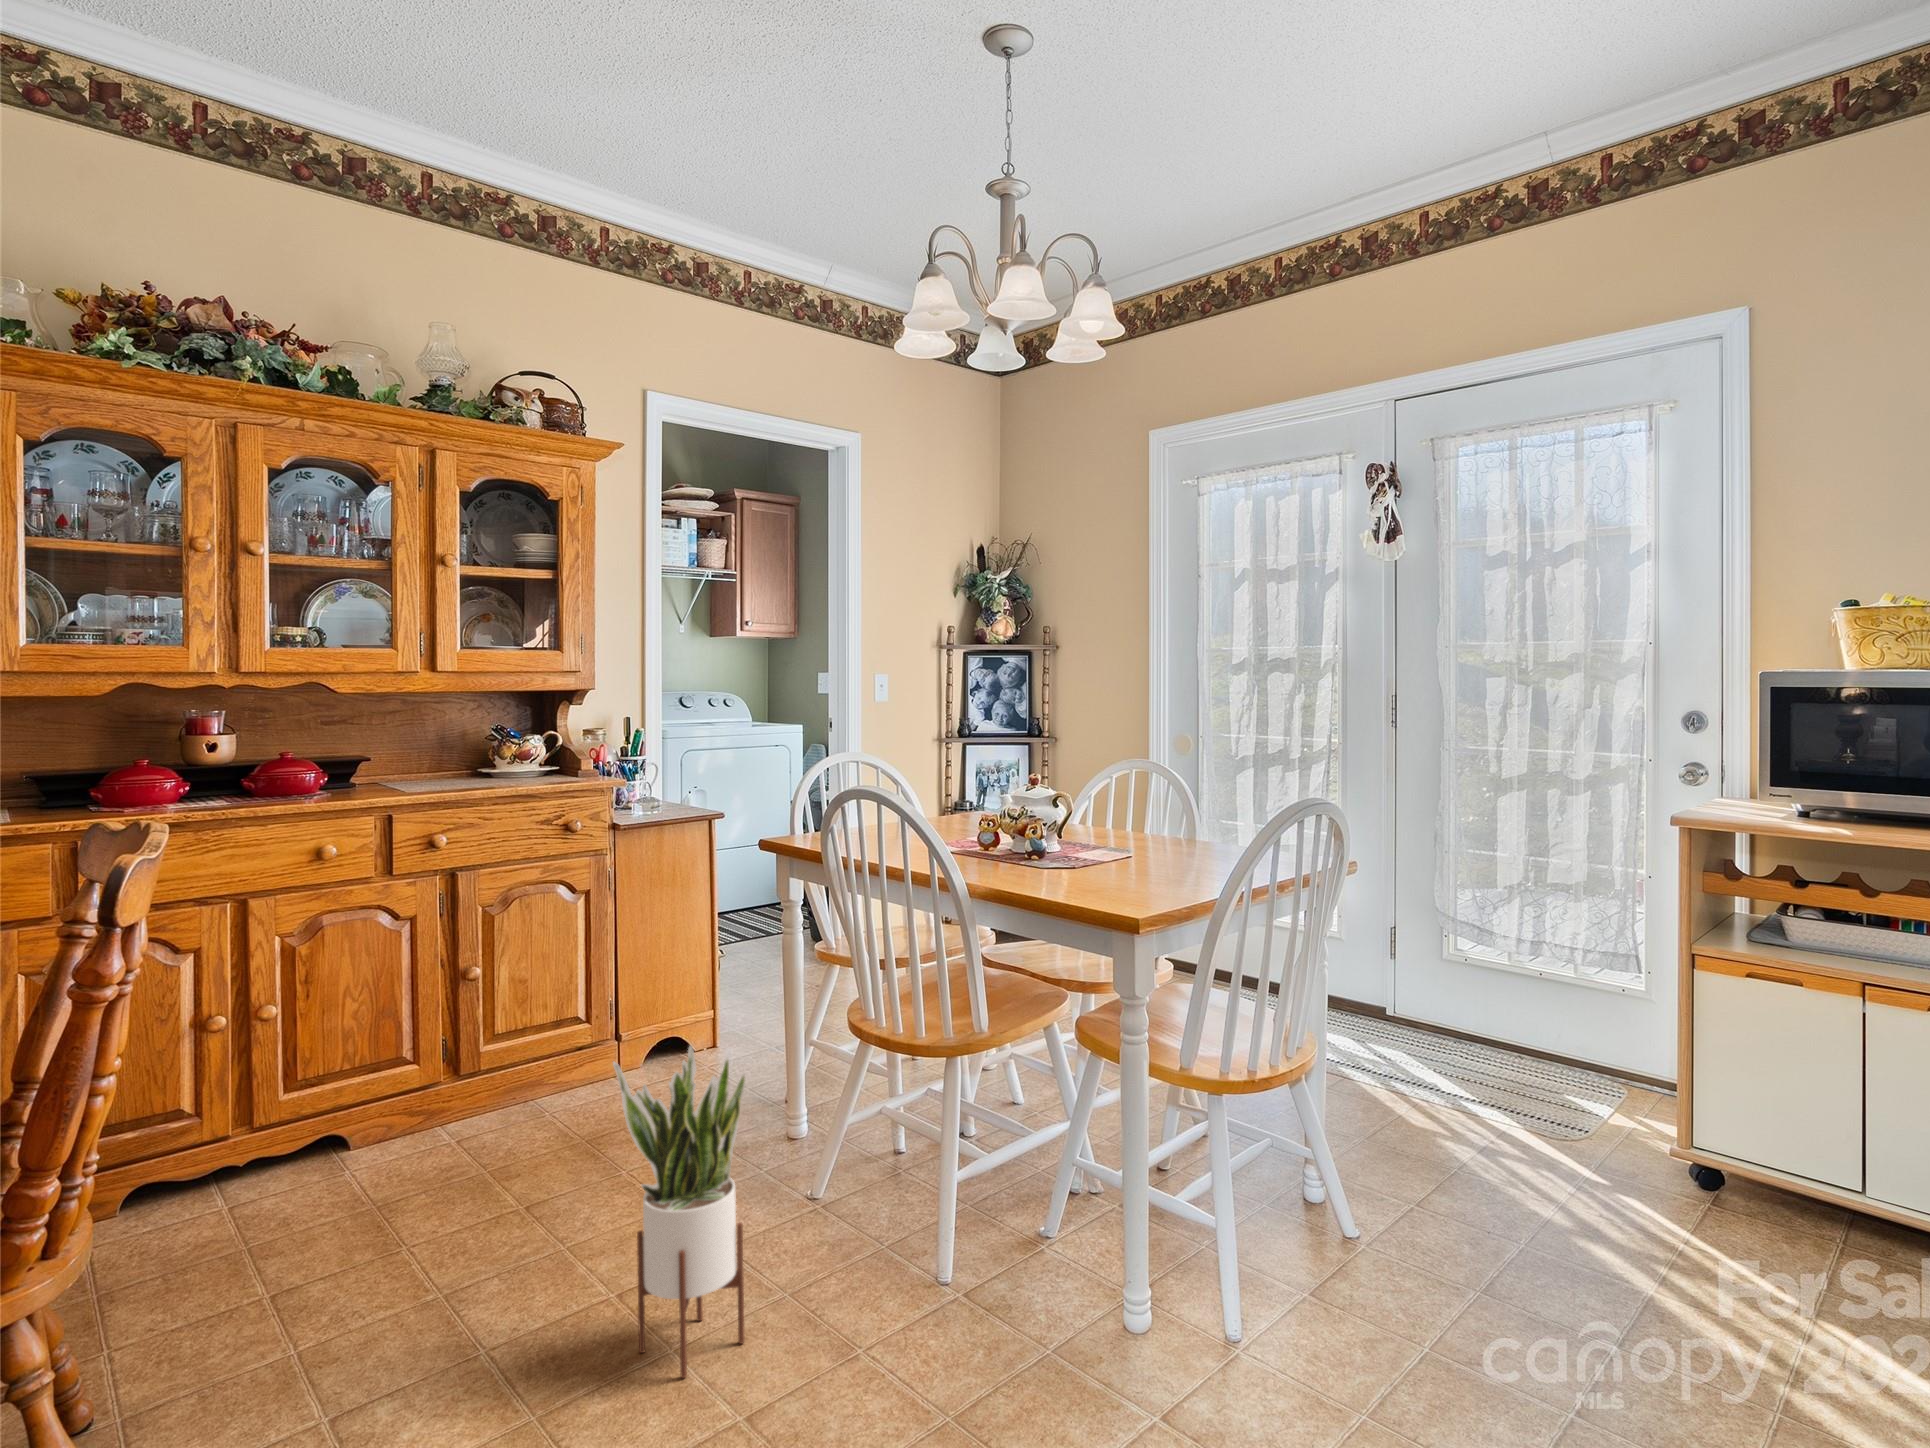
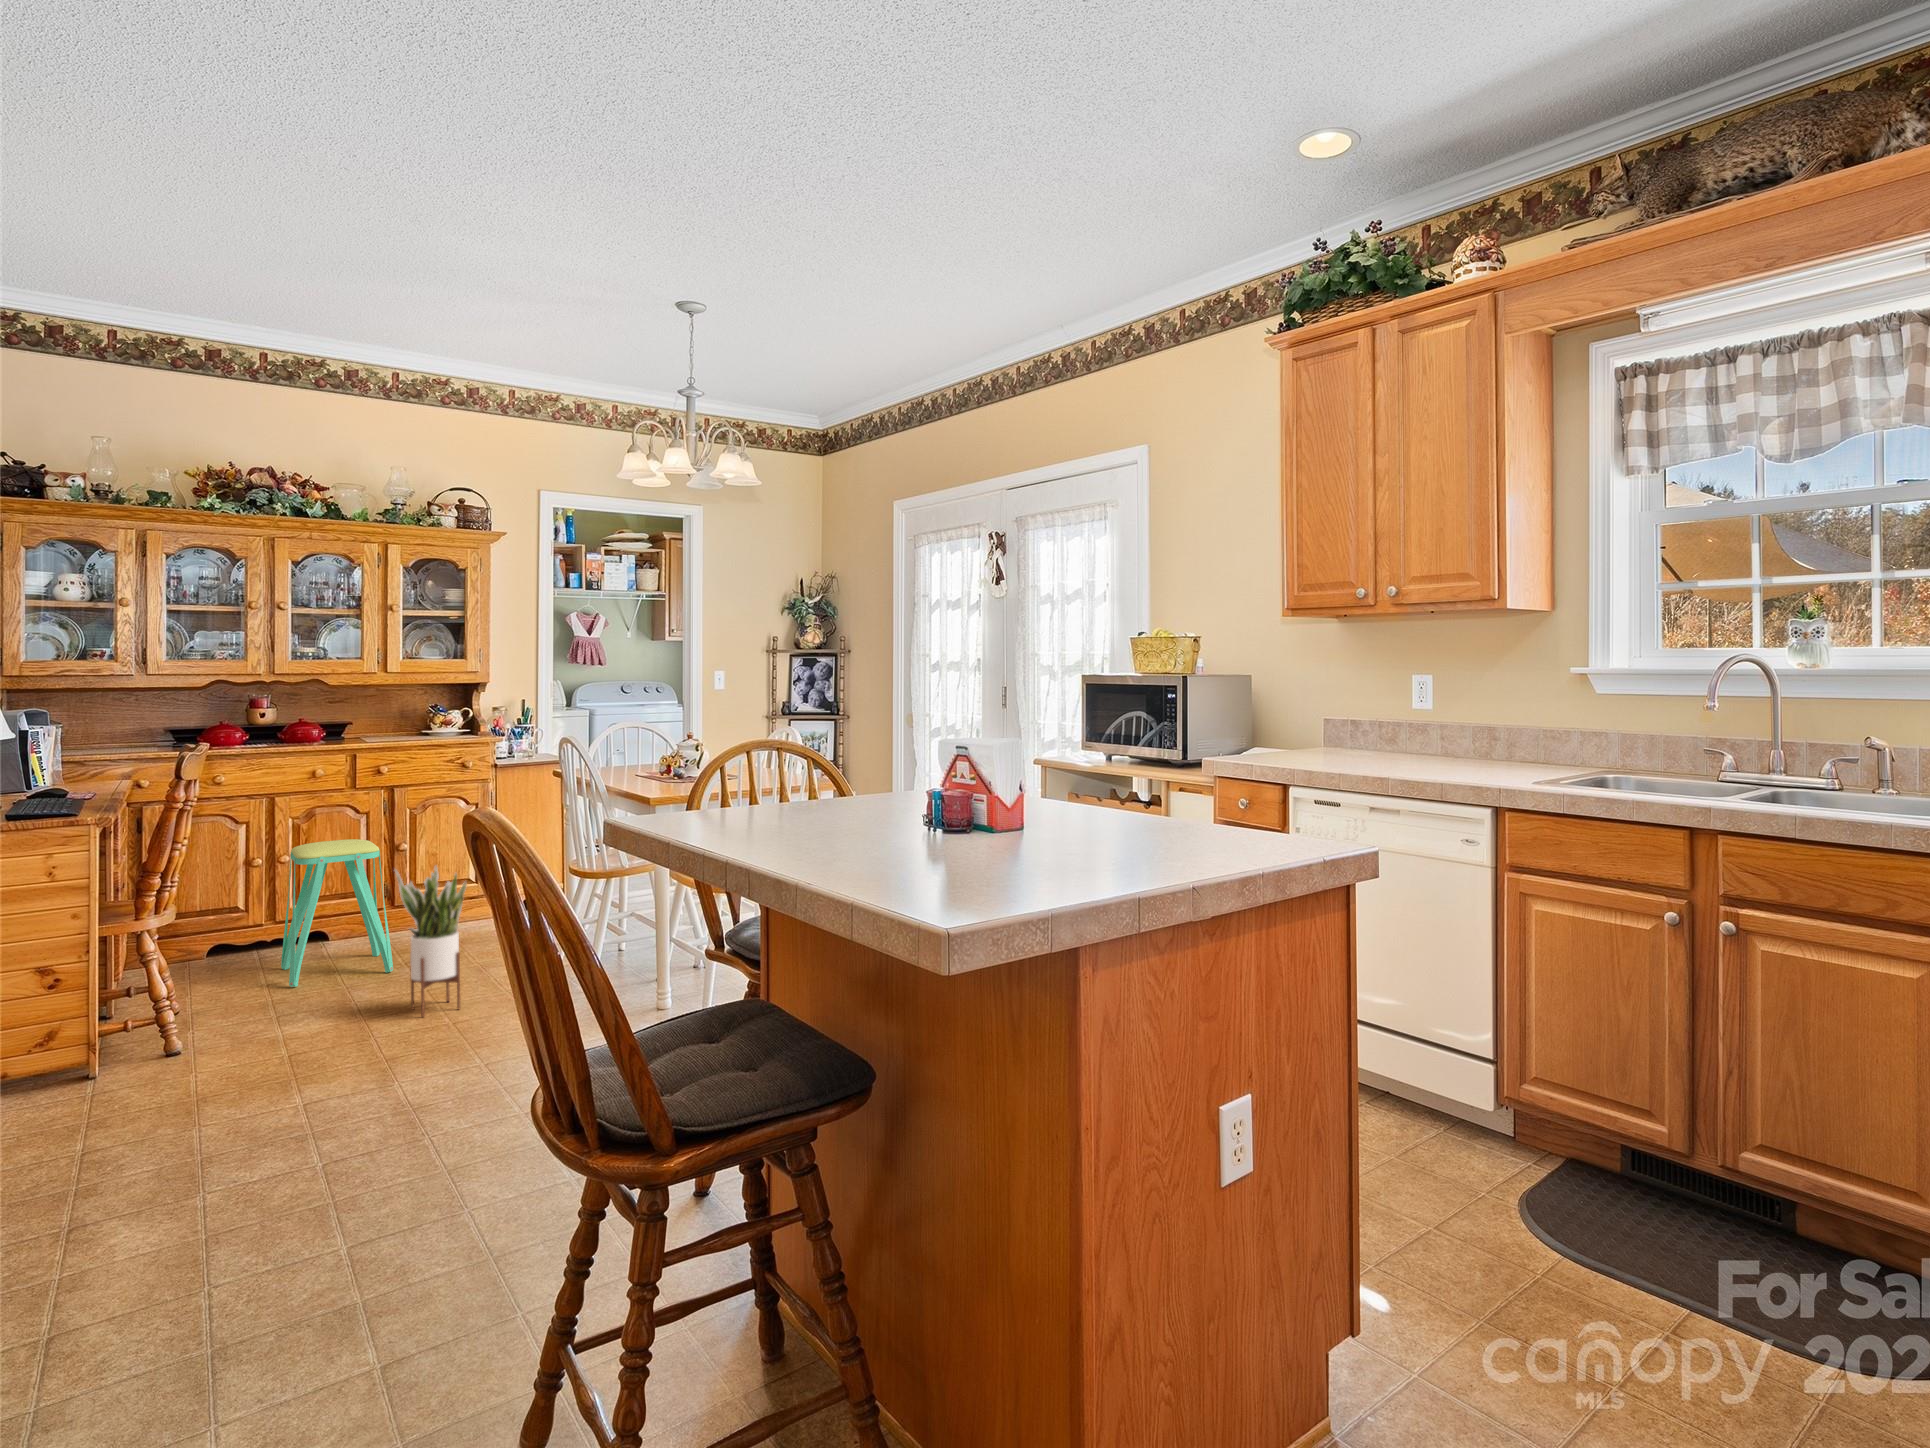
stool: none [284,977,520,1300] -> present [281,839,393,987]

